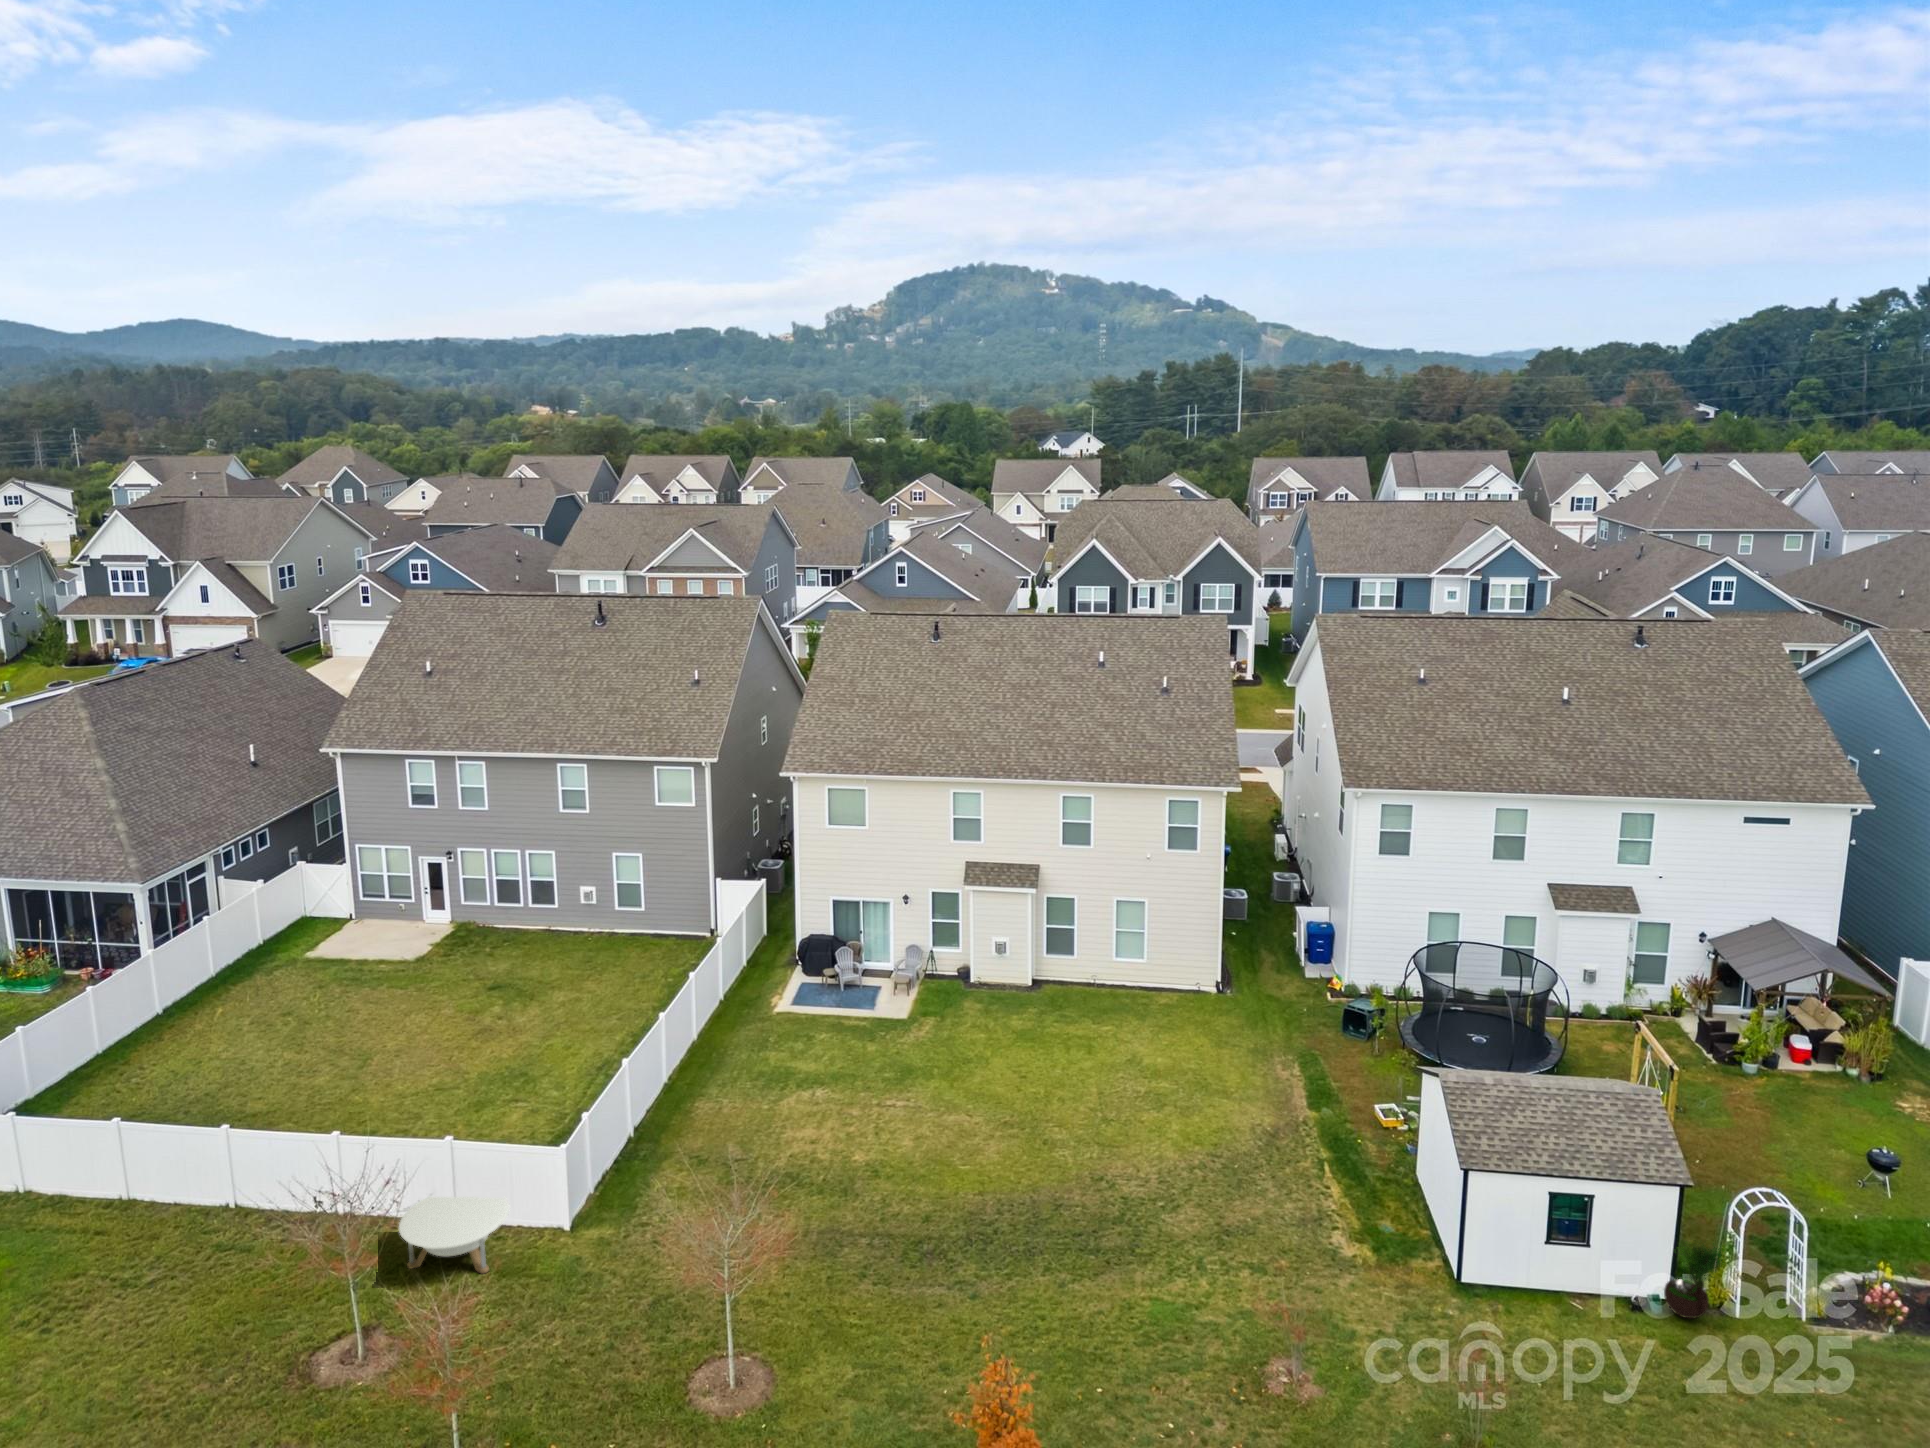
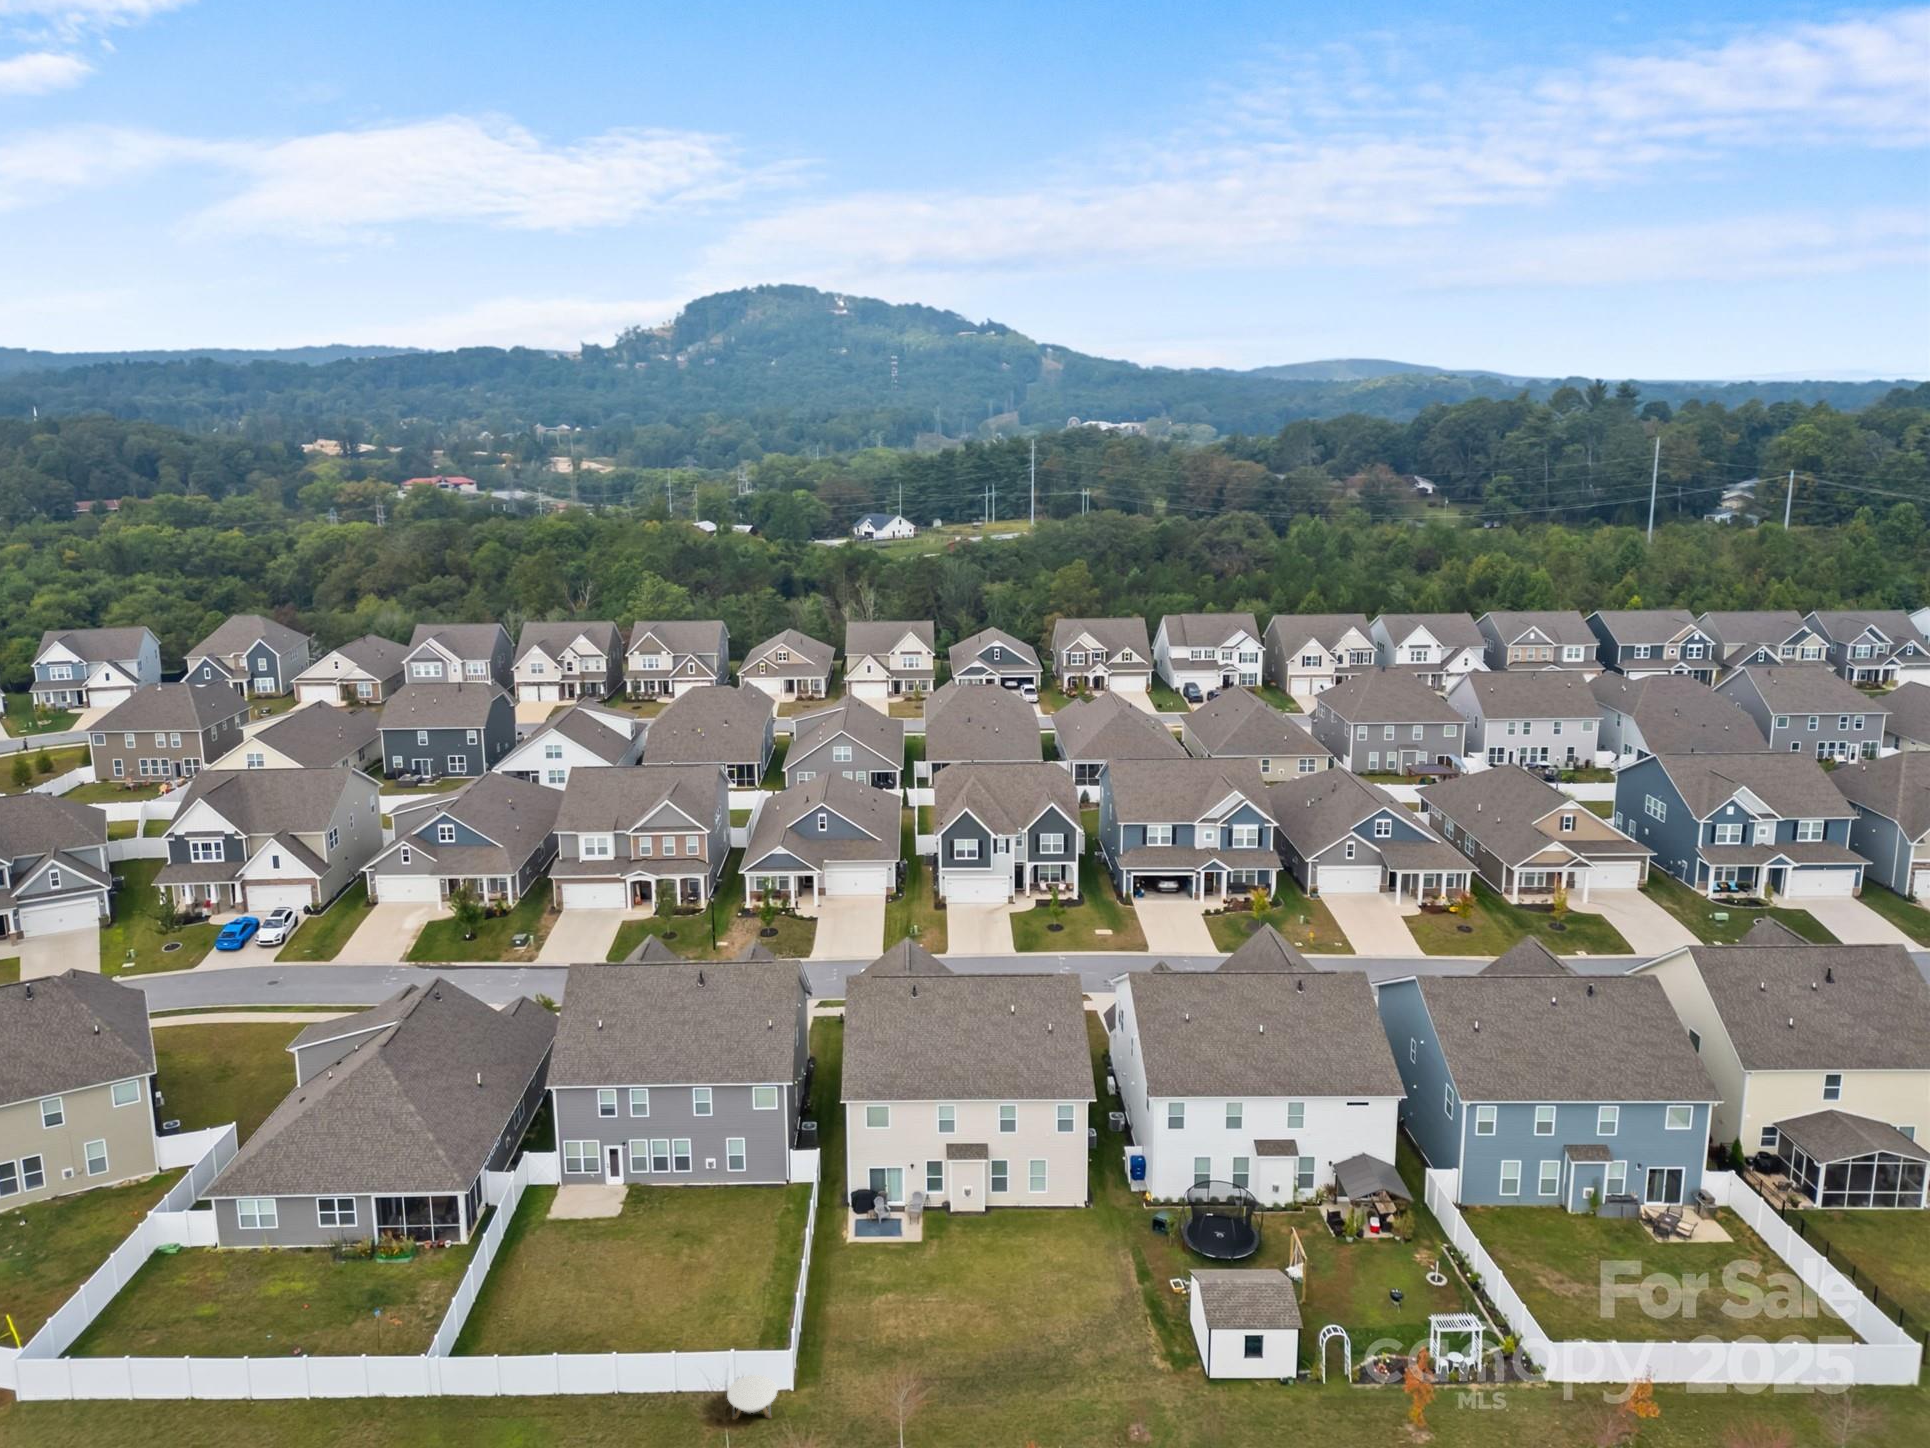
potted tree: present [1664,1243,1724,1318] -> none [1292,1353,1316,1387]

